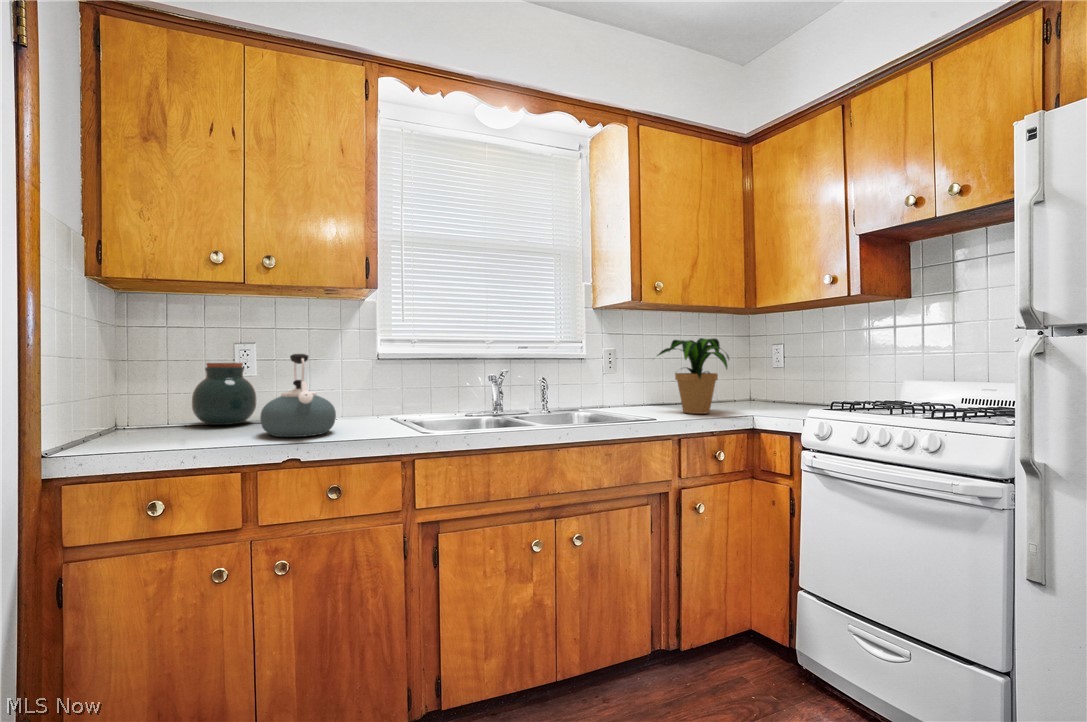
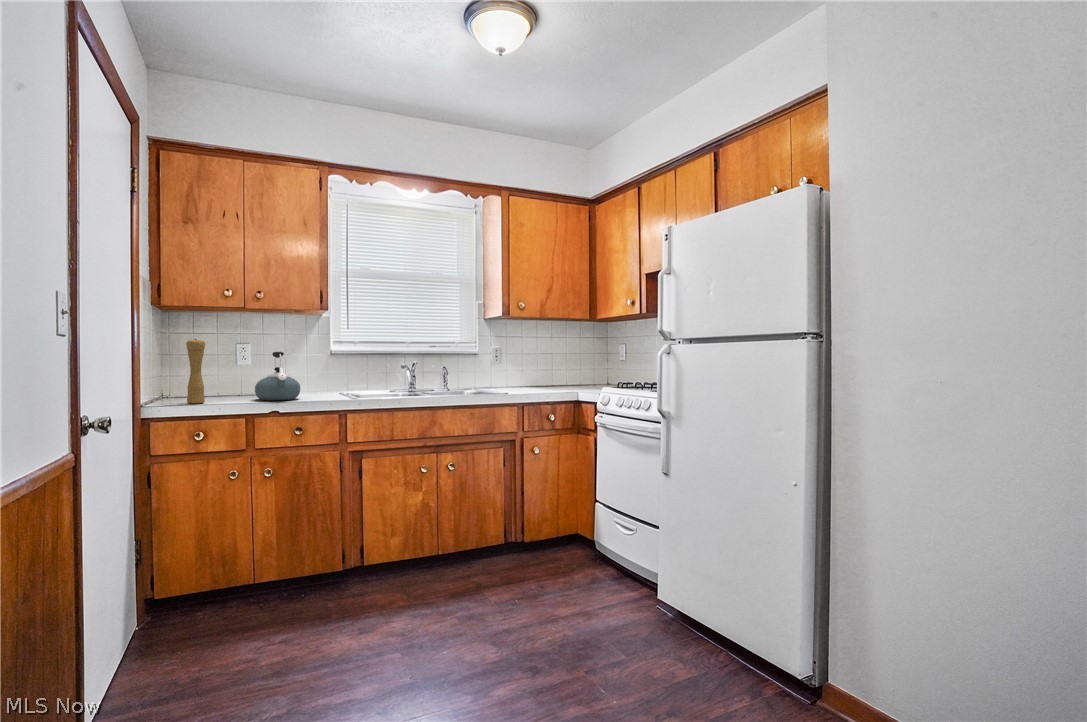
pepper mill: none [138,331,172,446] -> present [186,339,205,403]
potted plant: present [658,338,729,414] -> none [515,342,566,391]
jar: present [192,363,256,425] -> none [211,358,250,396]

